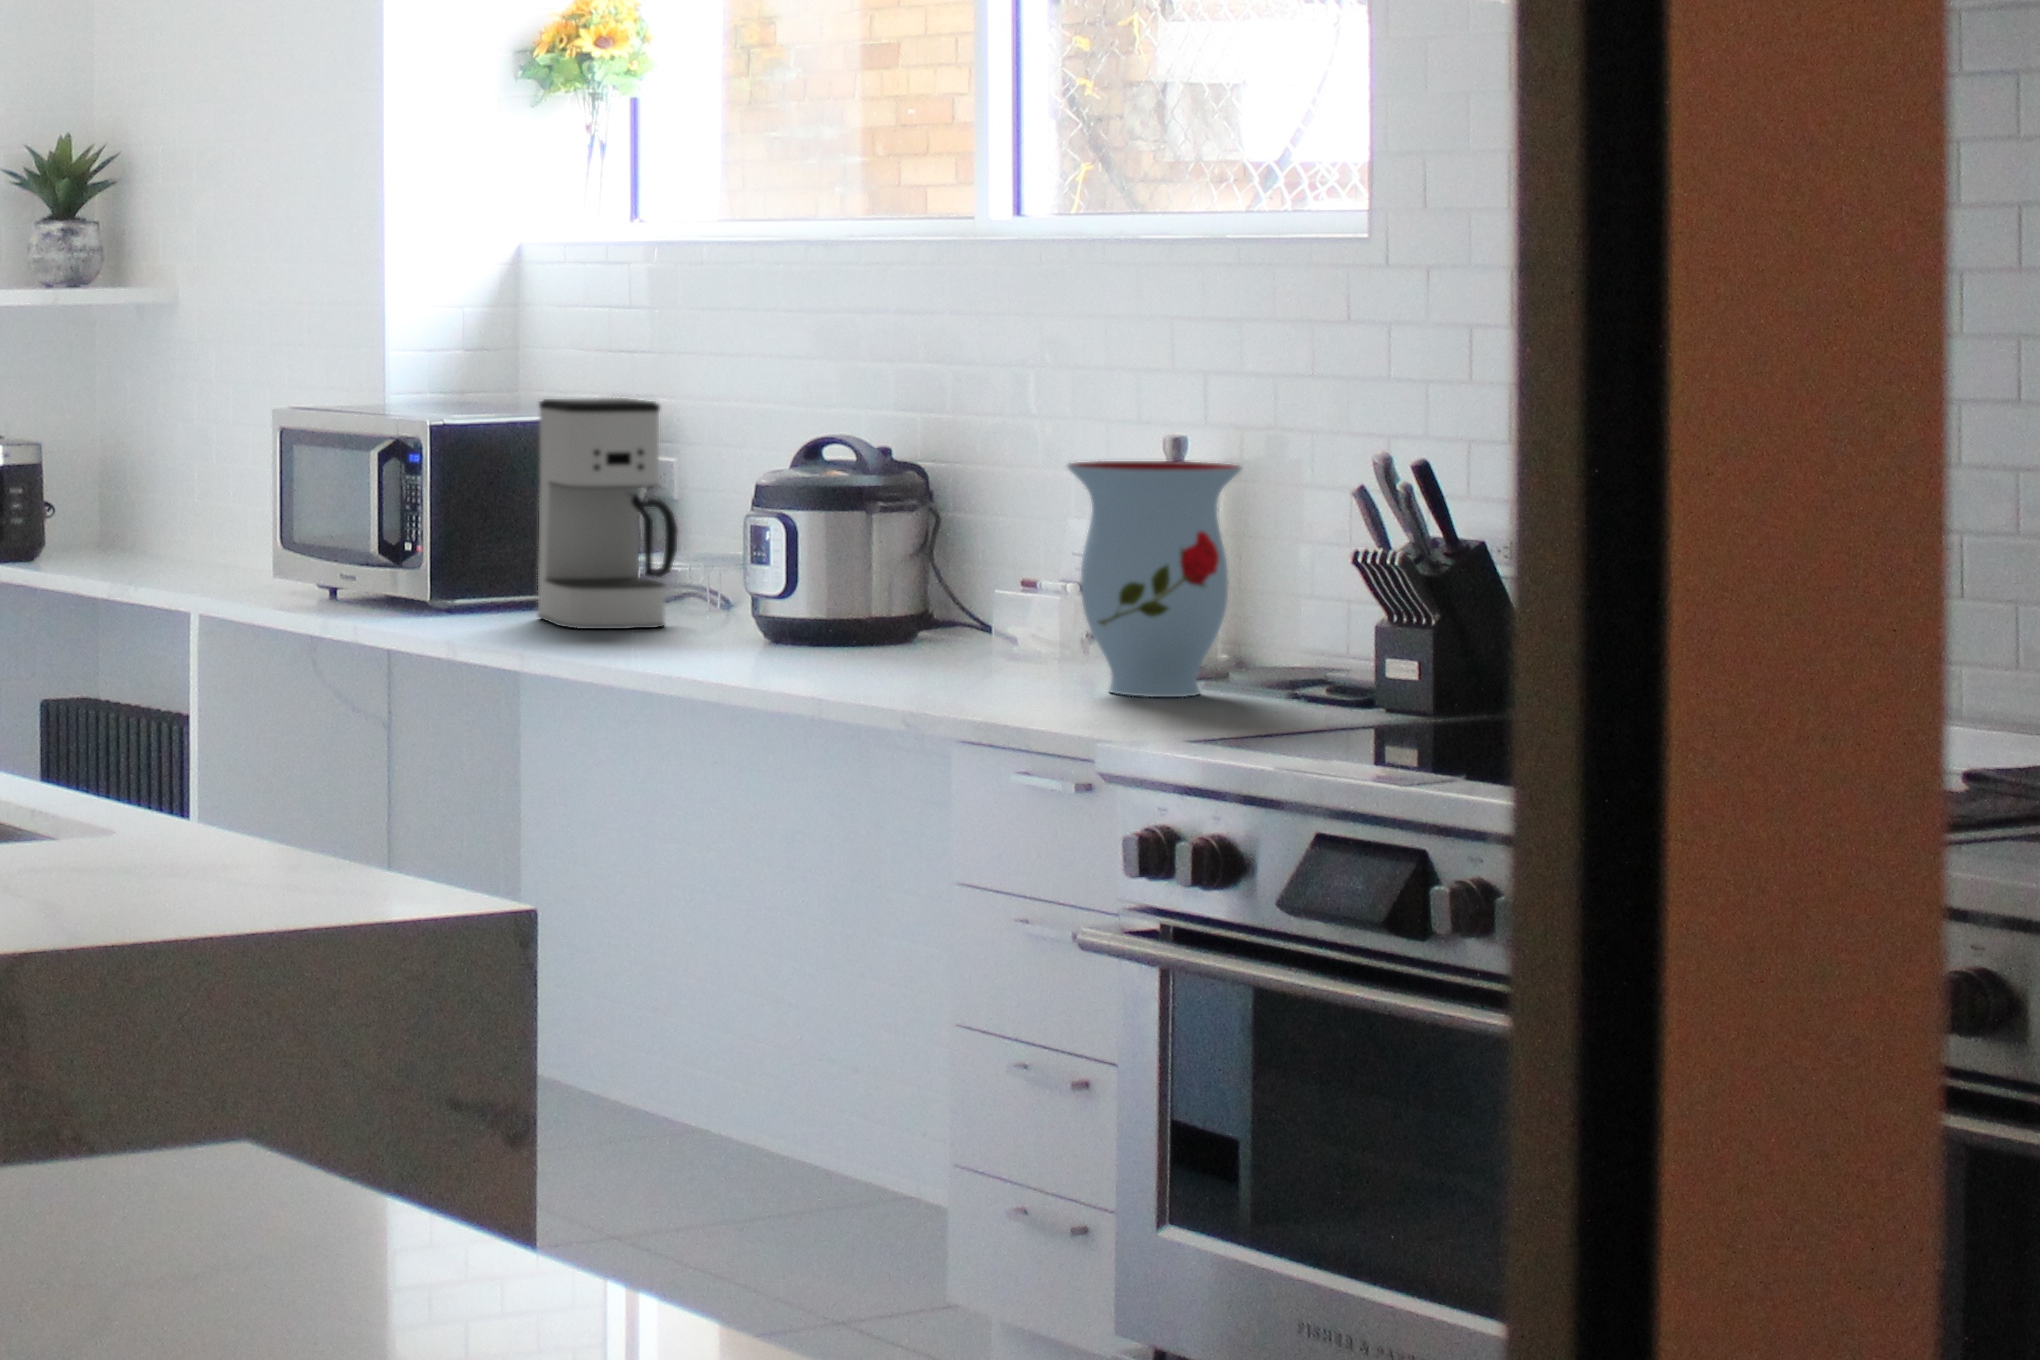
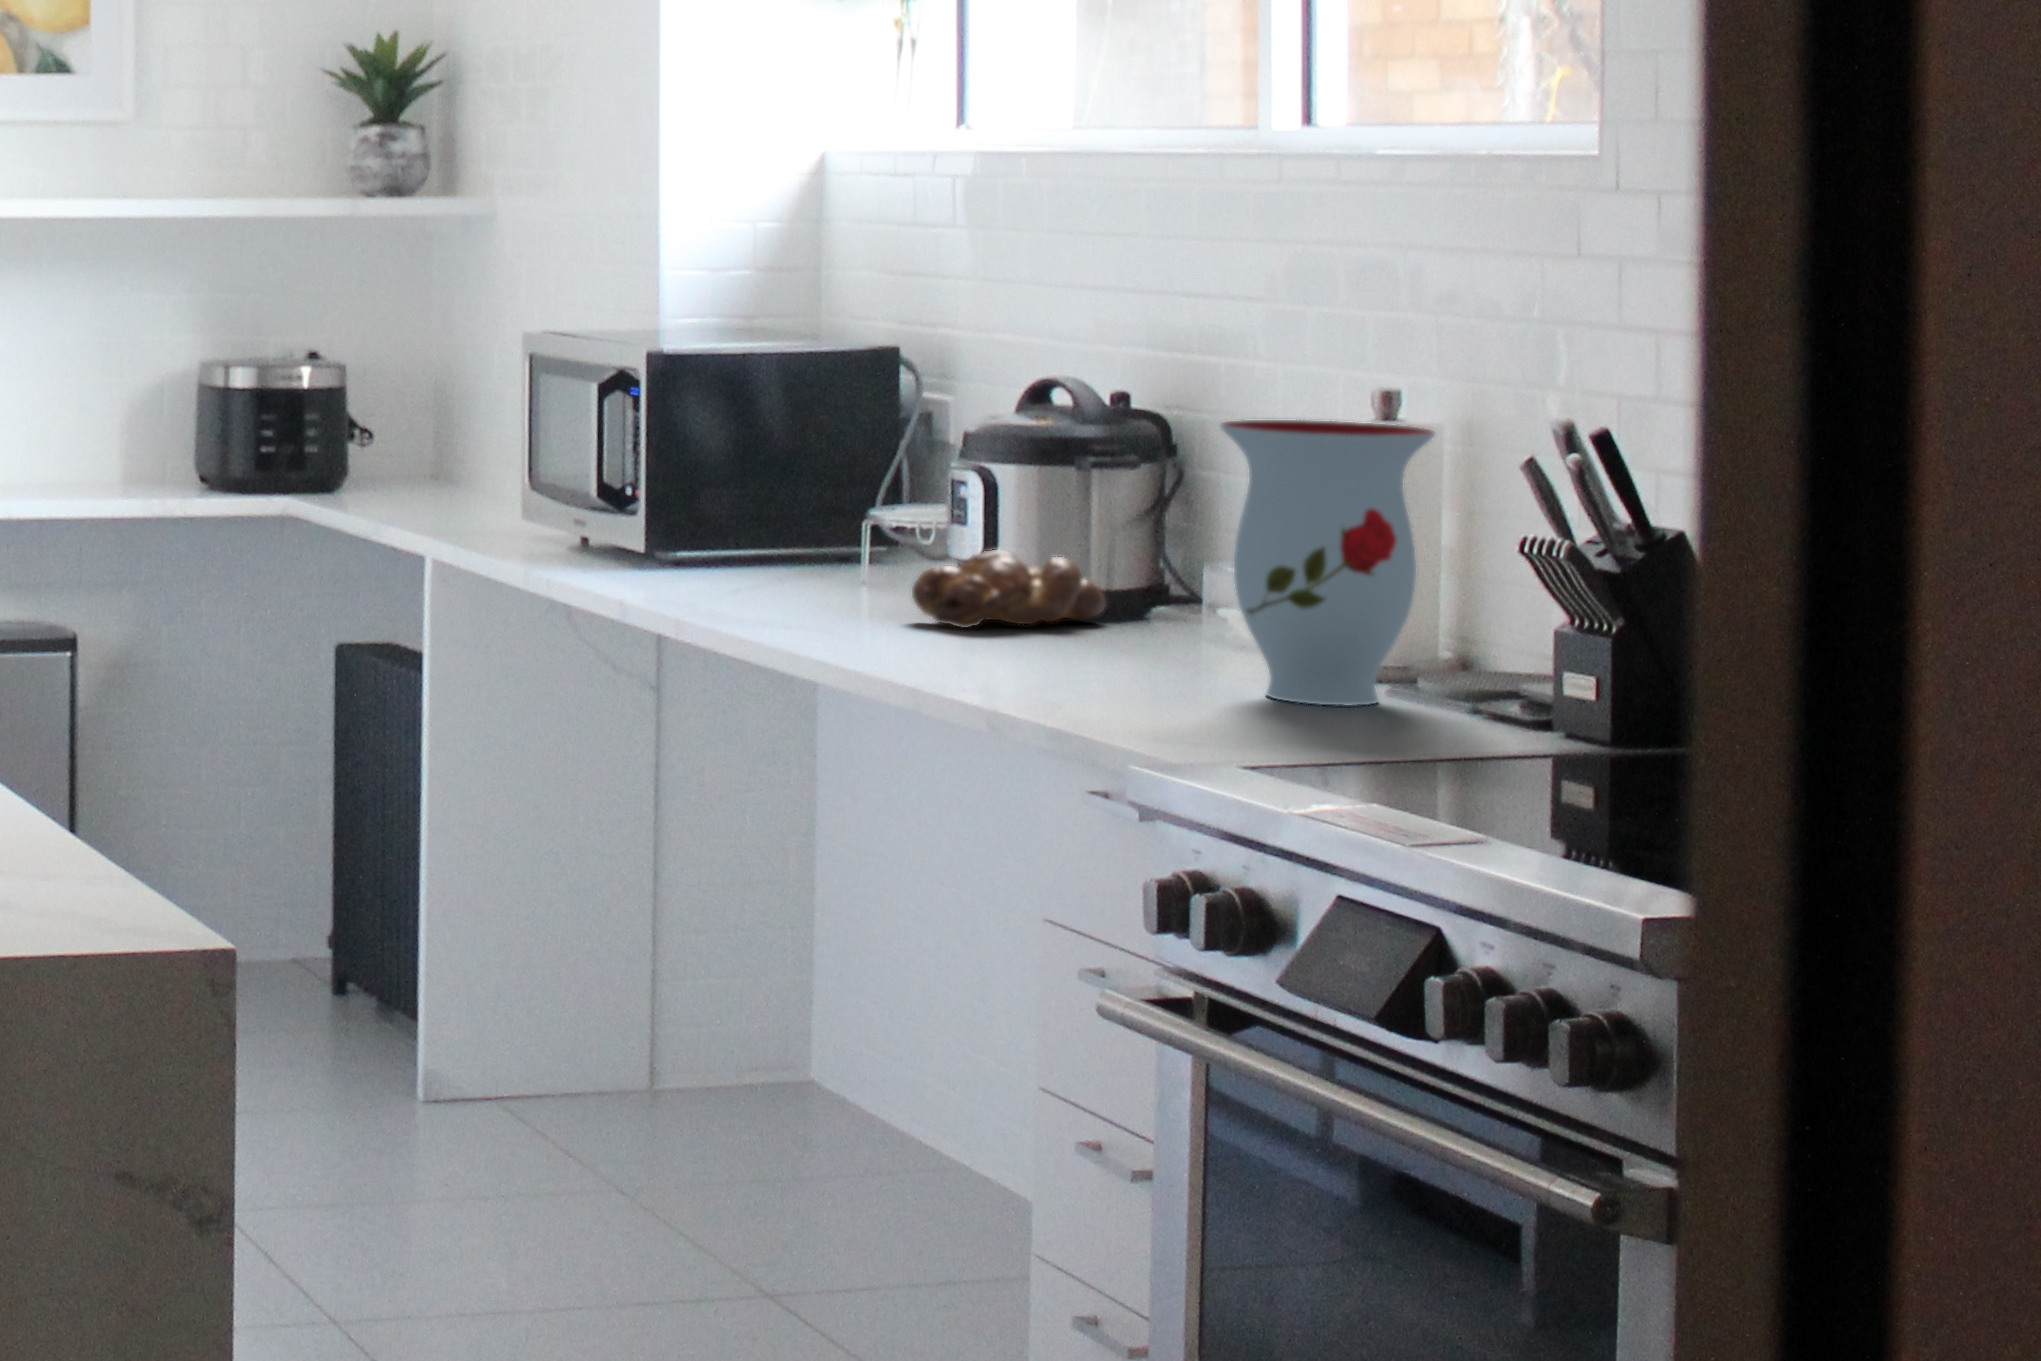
coffee maker: present [538,398,678,629] -> none [750,326,901,587]
bread loaf: none [743,586,896,655] -> present [912,550,1106,628]

